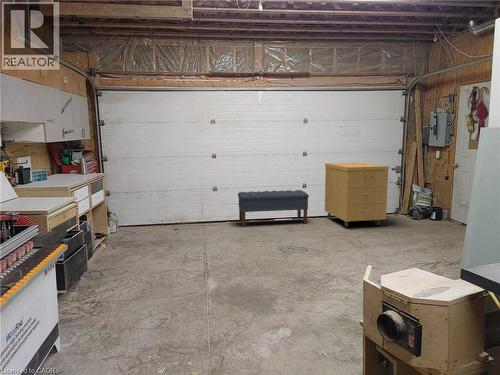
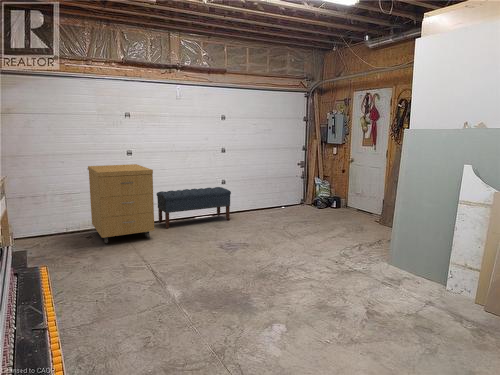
storage cabinet: present [325,163,389,227] -> present [88,164,154,243]

